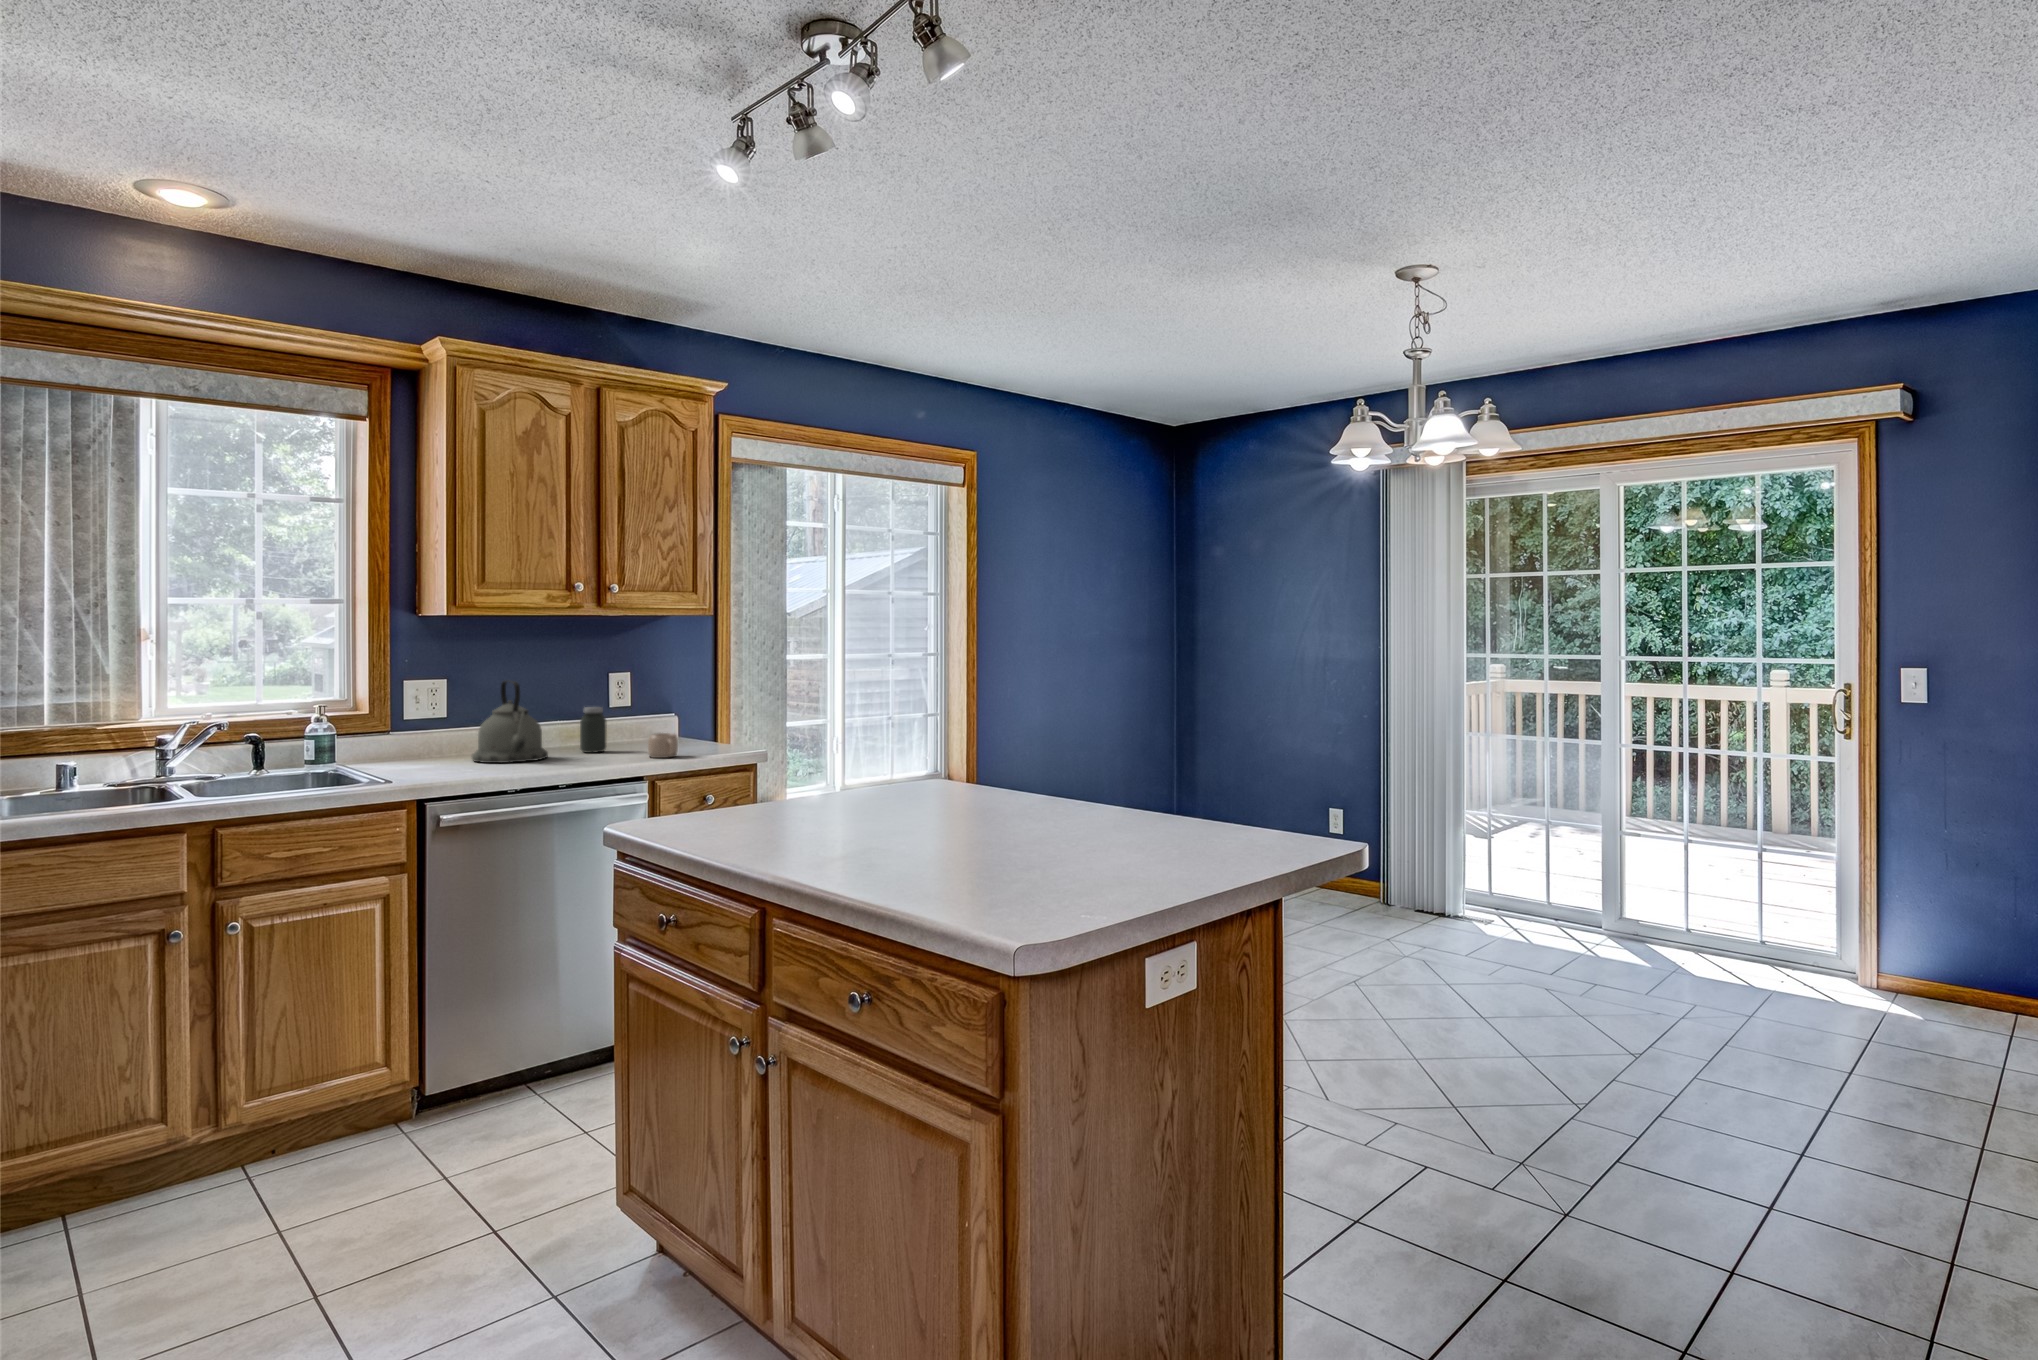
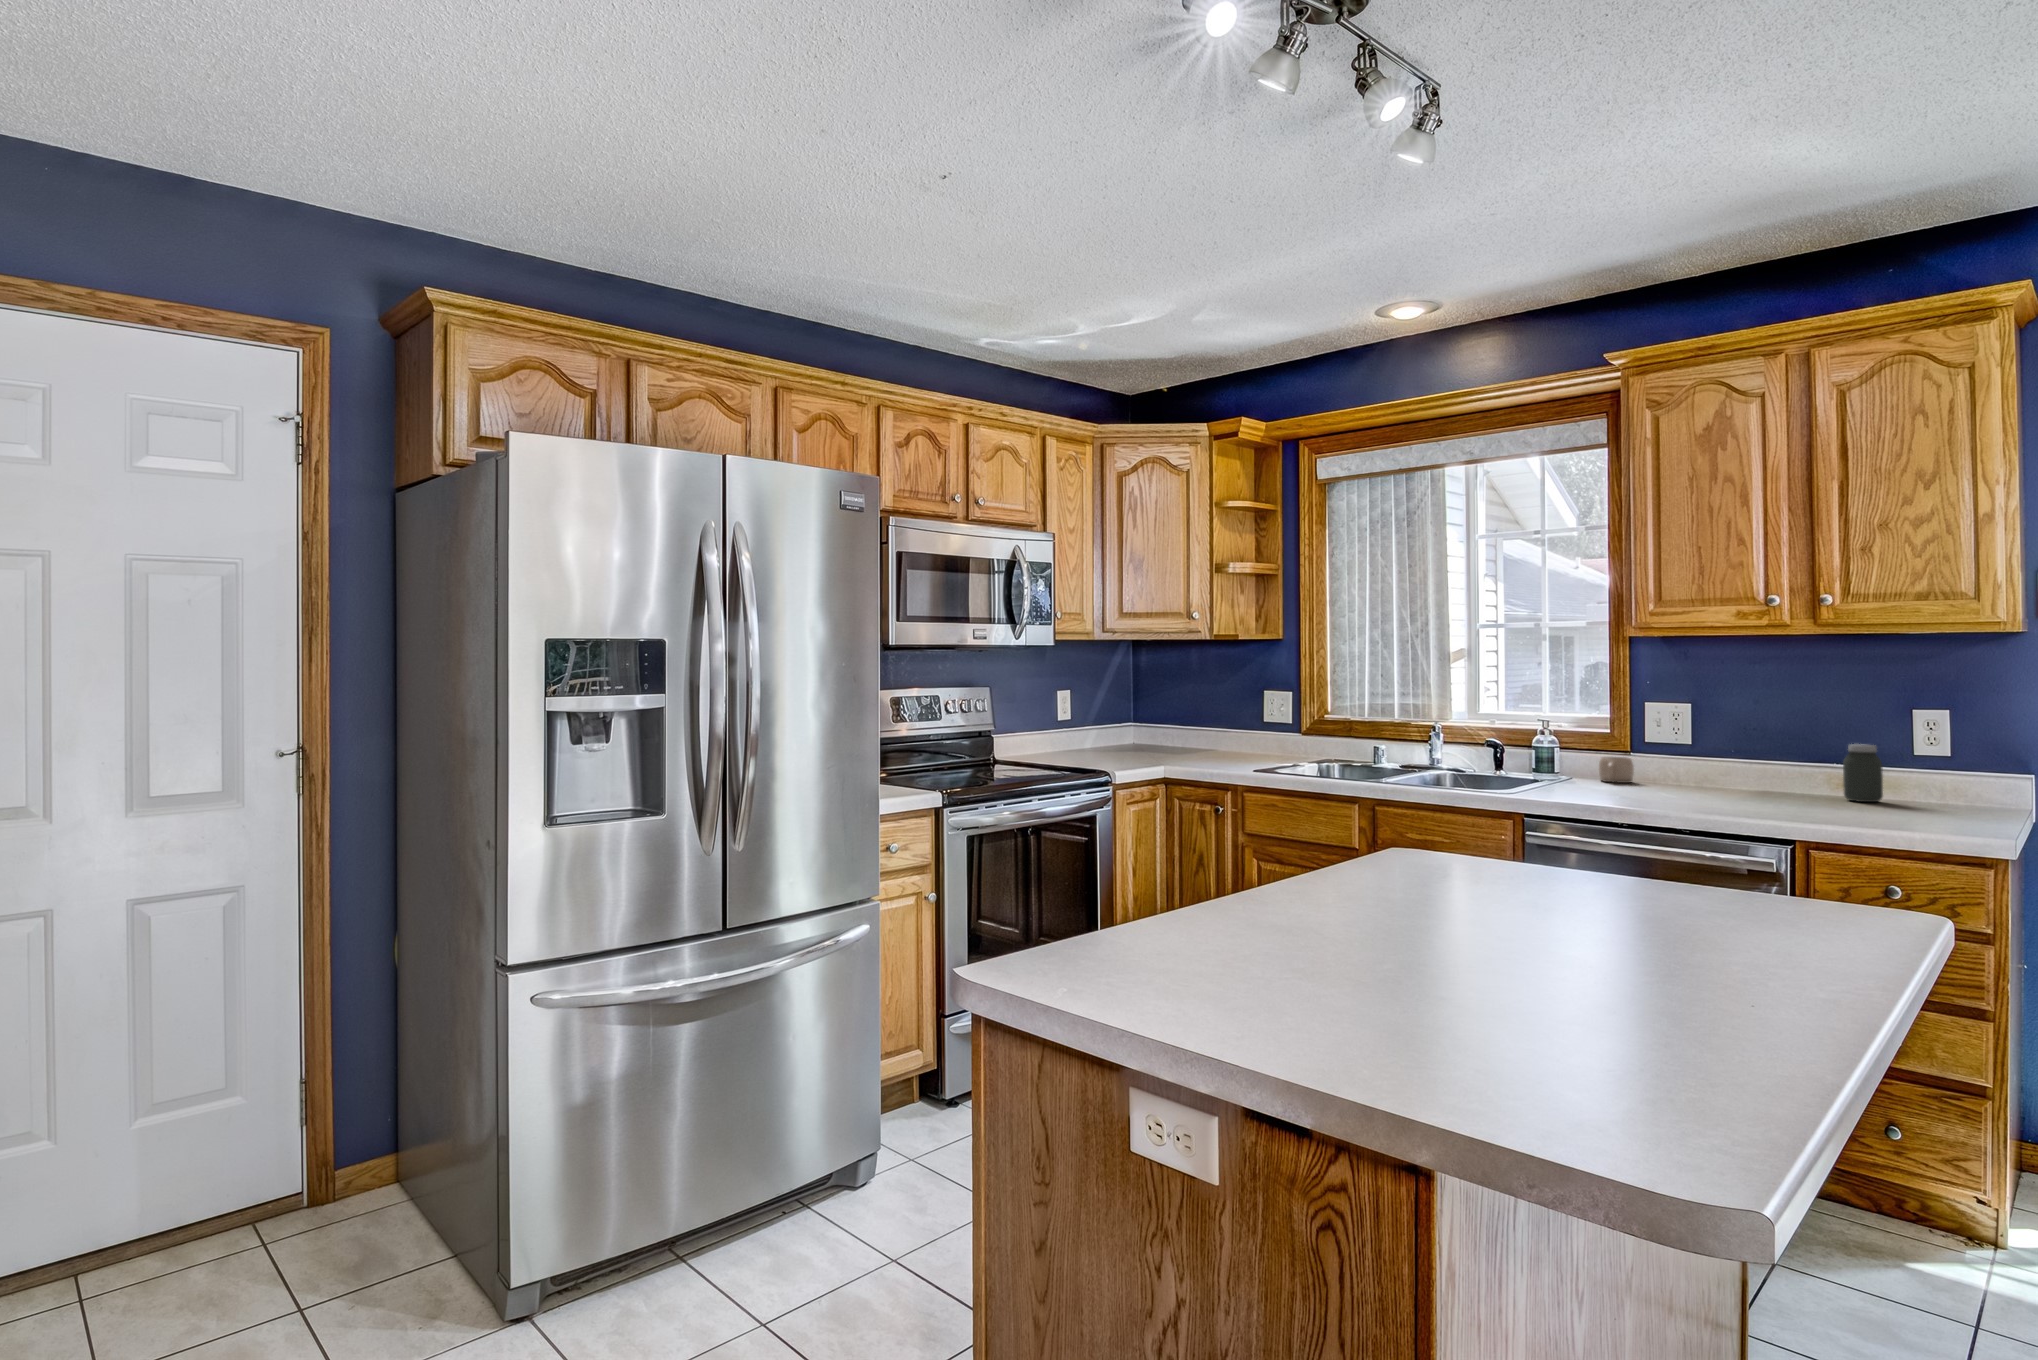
kettle: present [472,681,548,763] -> none [1687,705,1781,798]
mug: present [648,733,678,758] -> present [1599,757,1634,783]

